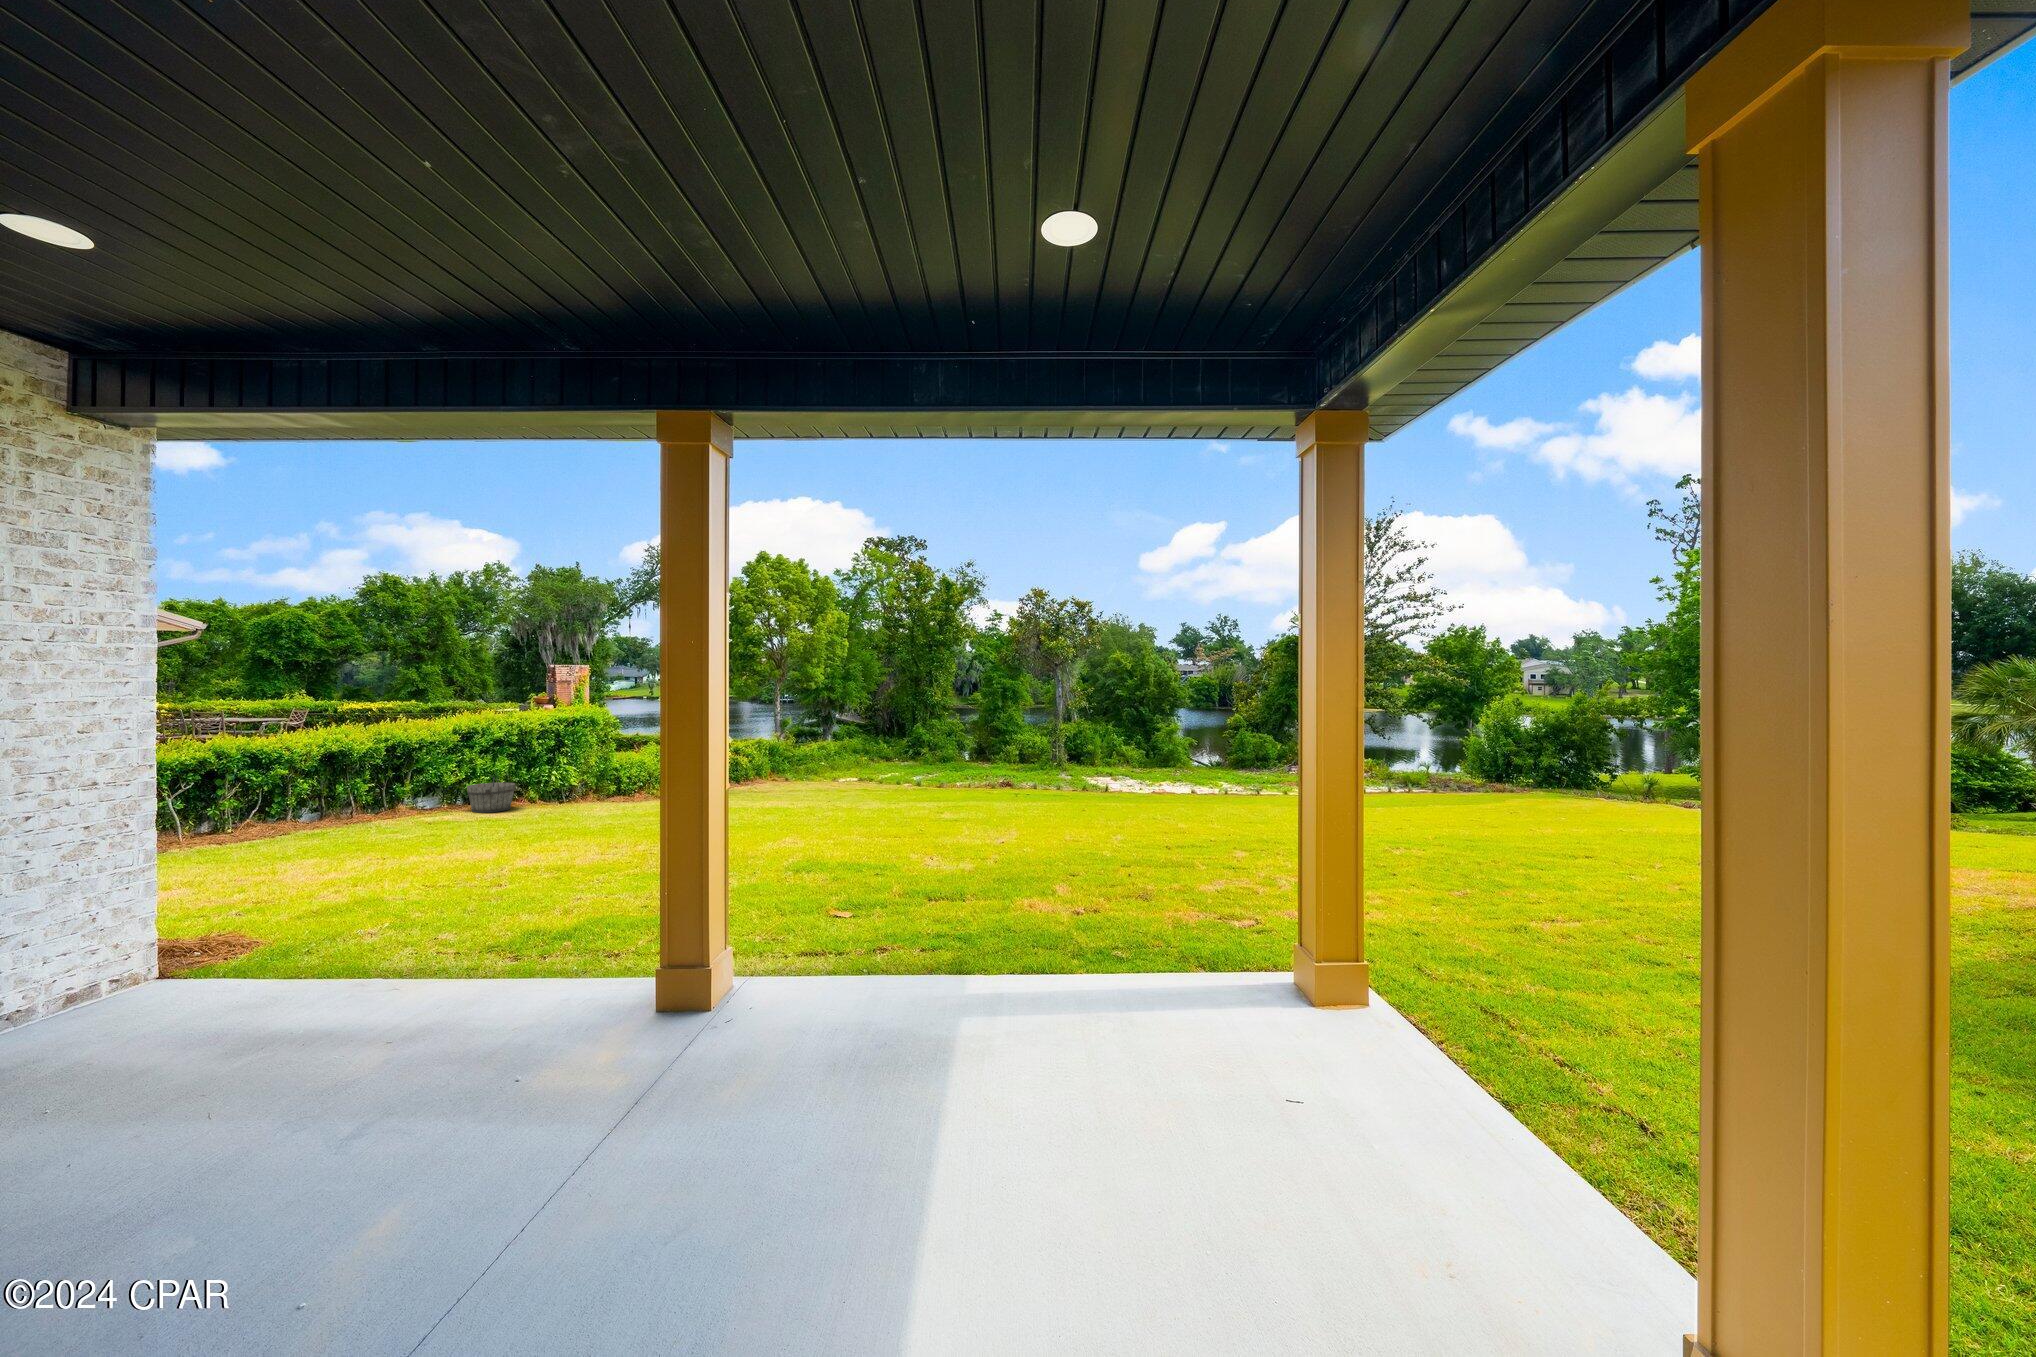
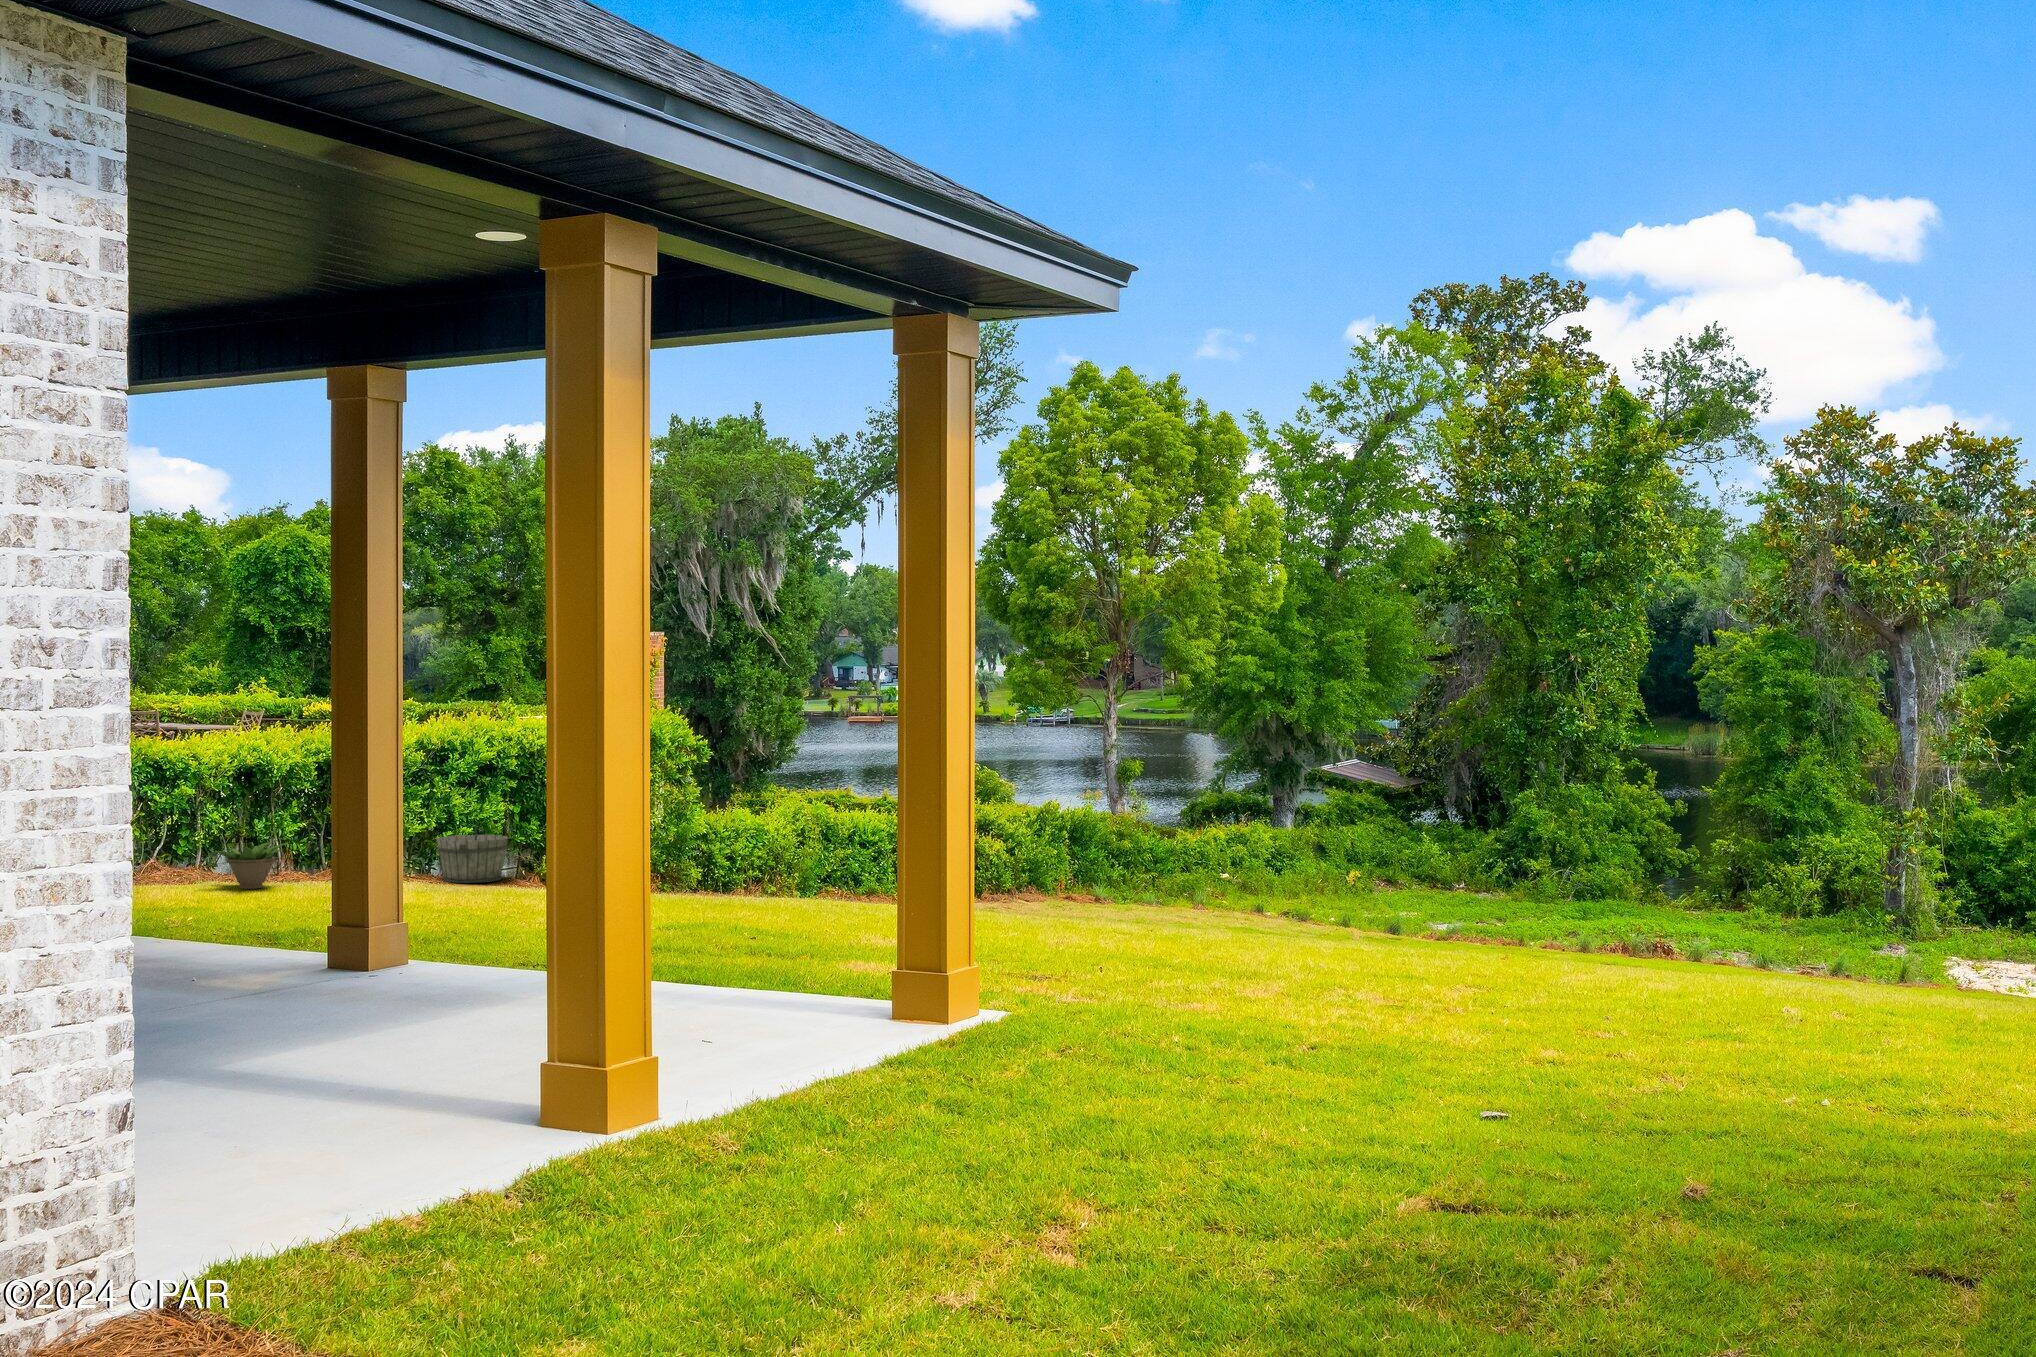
decorative plant: none [303,795,364,827] -> present [209,842,288,889]

